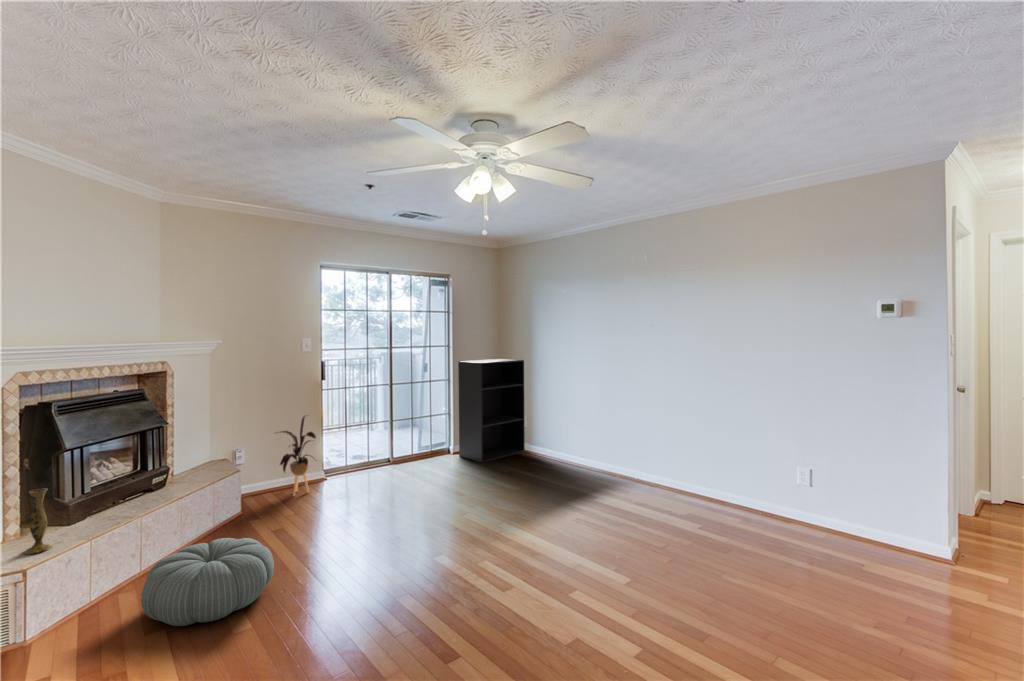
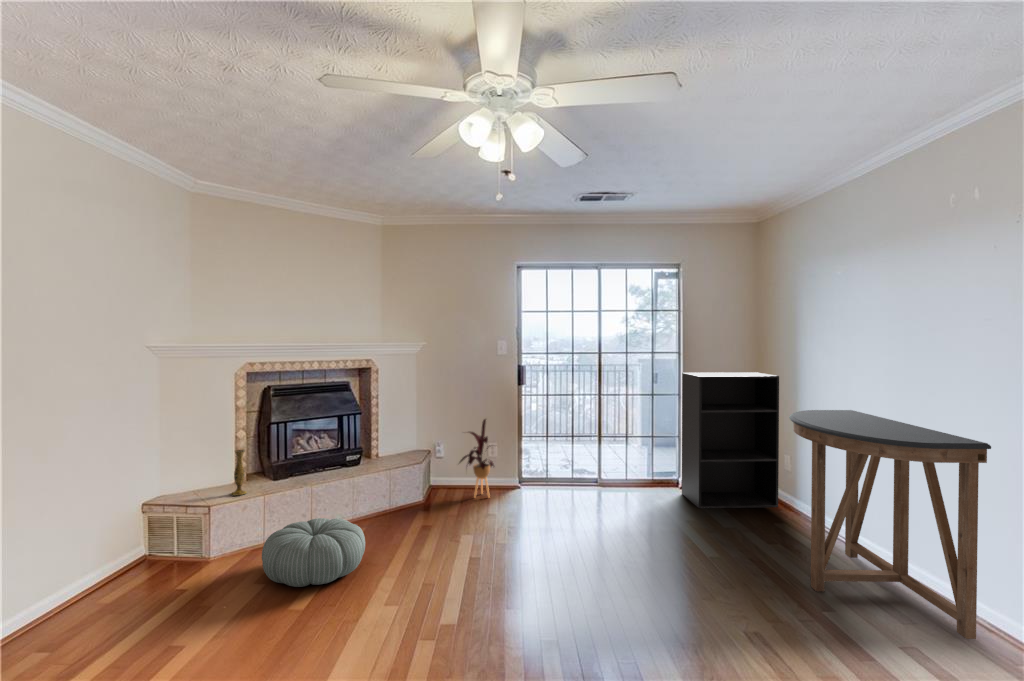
console table: none [563,378,679,492] -> present [789,410,991,639]

